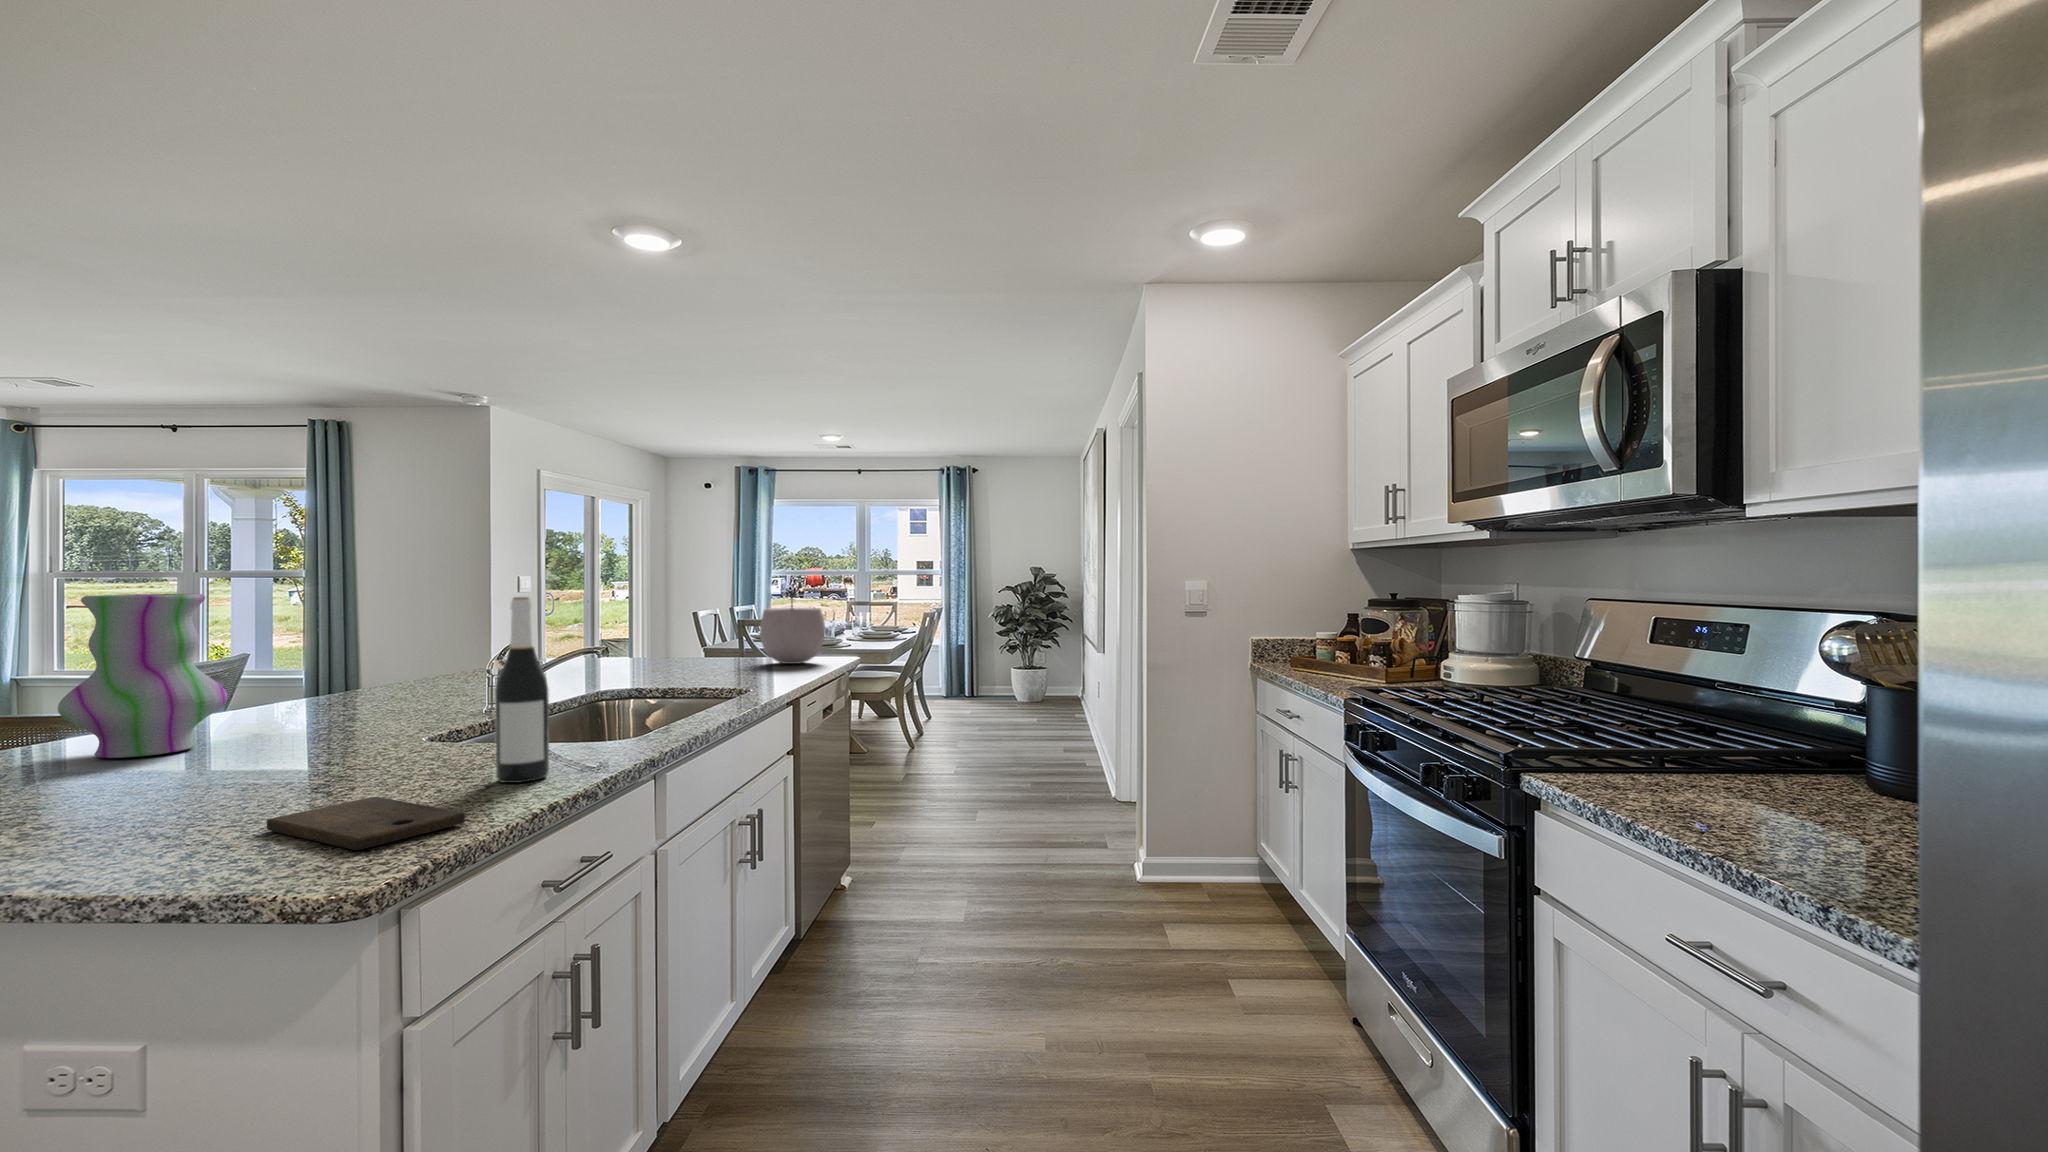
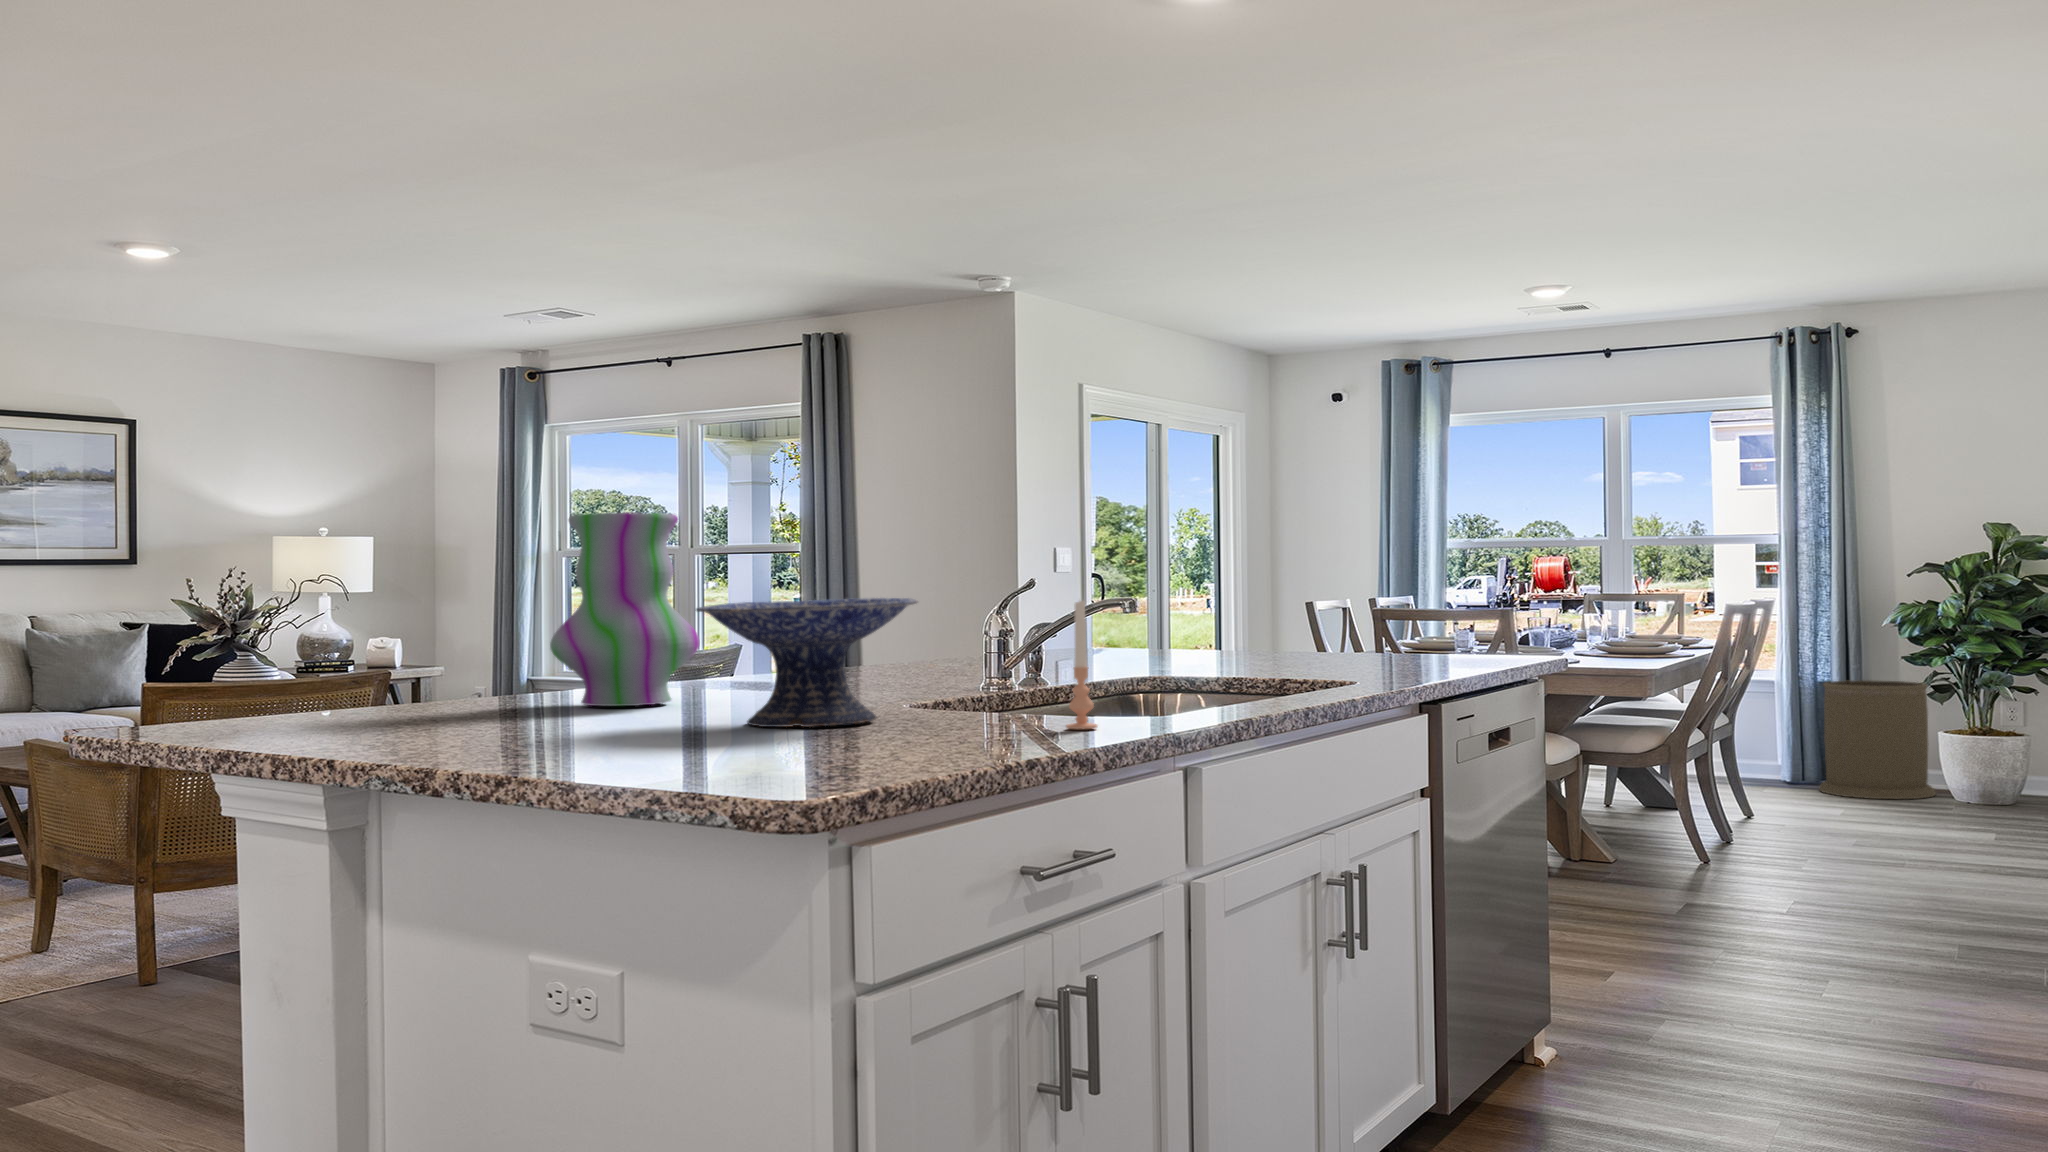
plant pot: present [760,589,825,664] -> none [1388,526,1499,662]
wine bottle: present [495,597,549,783] -> none [971,489,1036,742]
trash can: none [959,644,1011,704] -> present [1819,680,1936,799]
decorative bowl: none [227,664,443,778] -> present [696,598,918,727]
candle: none [569,668,593,760] -> present [1066,601,1098,729]
cutting board: present [267,797,465,850] -> none [728,736,926,773]

